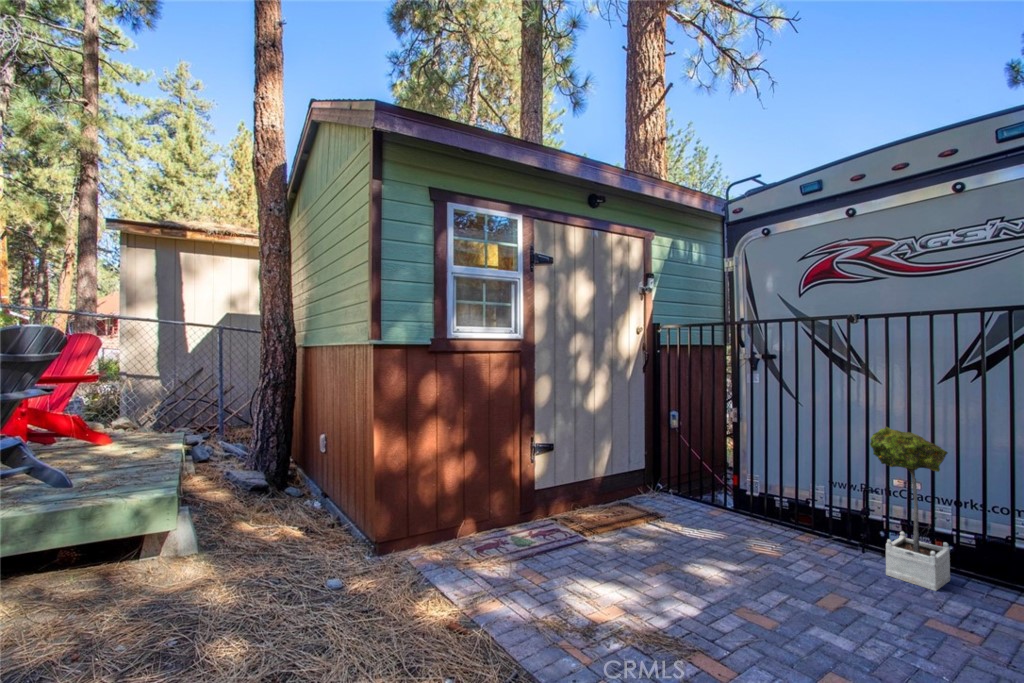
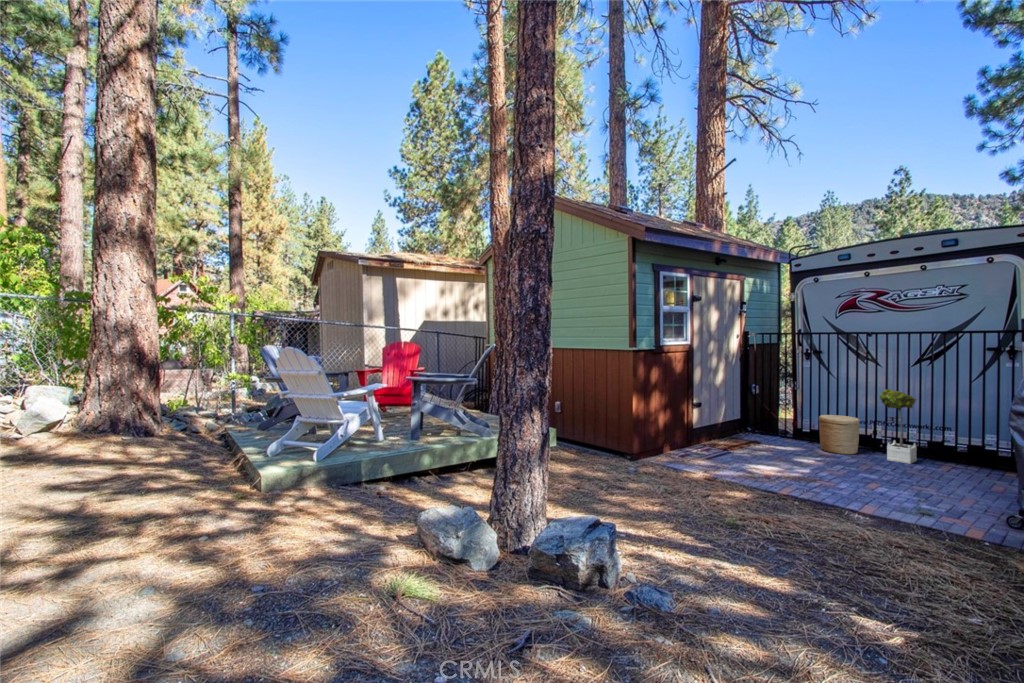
woven basket: none [758,469,834,552] -> present [818,415,860,454]

